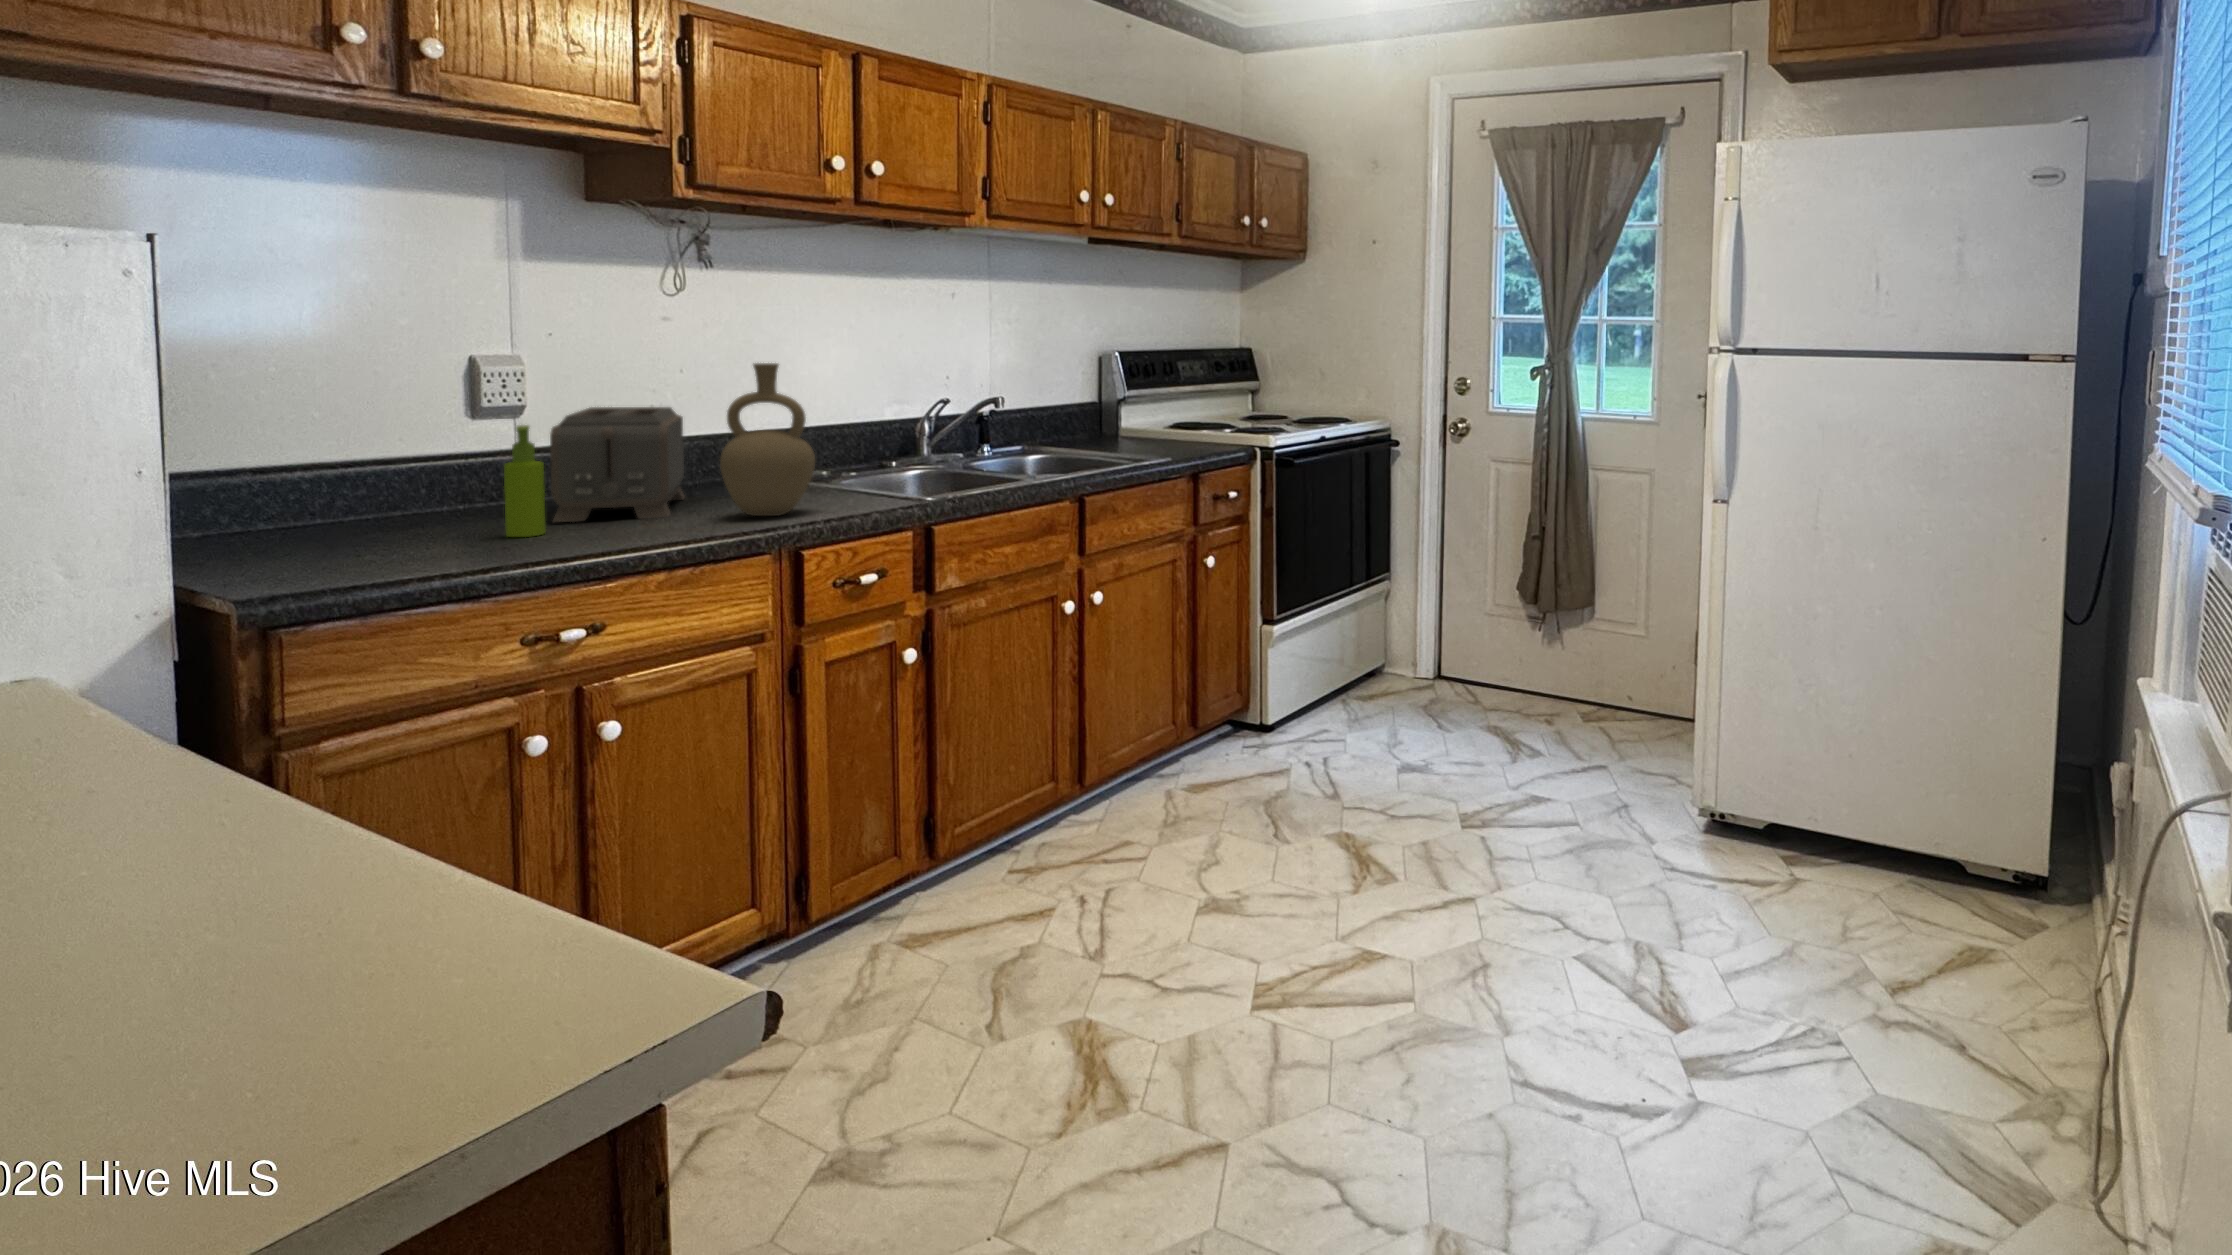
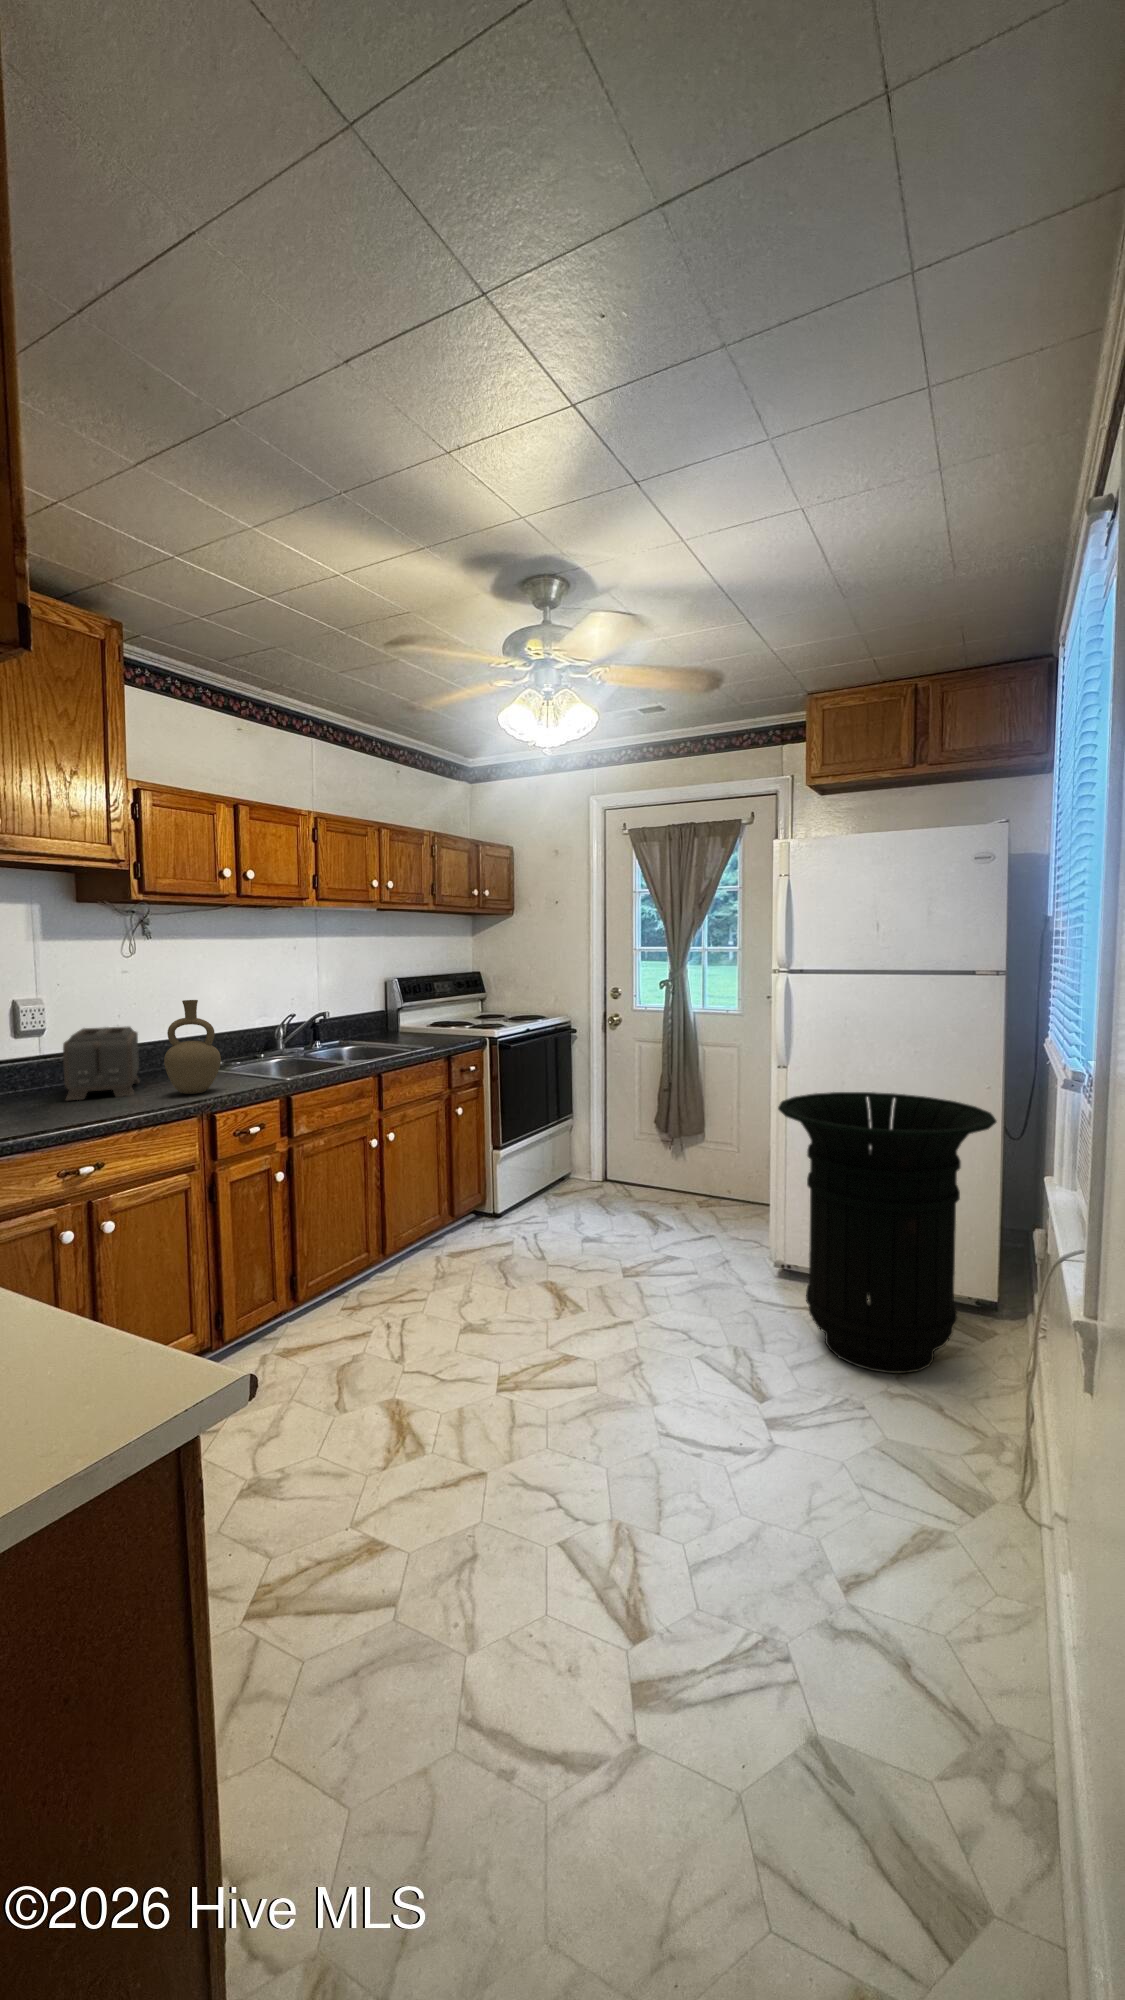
soap dispenser: present [504,425,546,537] -> none [38,1043,63,1111]
trash can: none [1715,540,2061,988] -> present [778,1092,997,1373]

